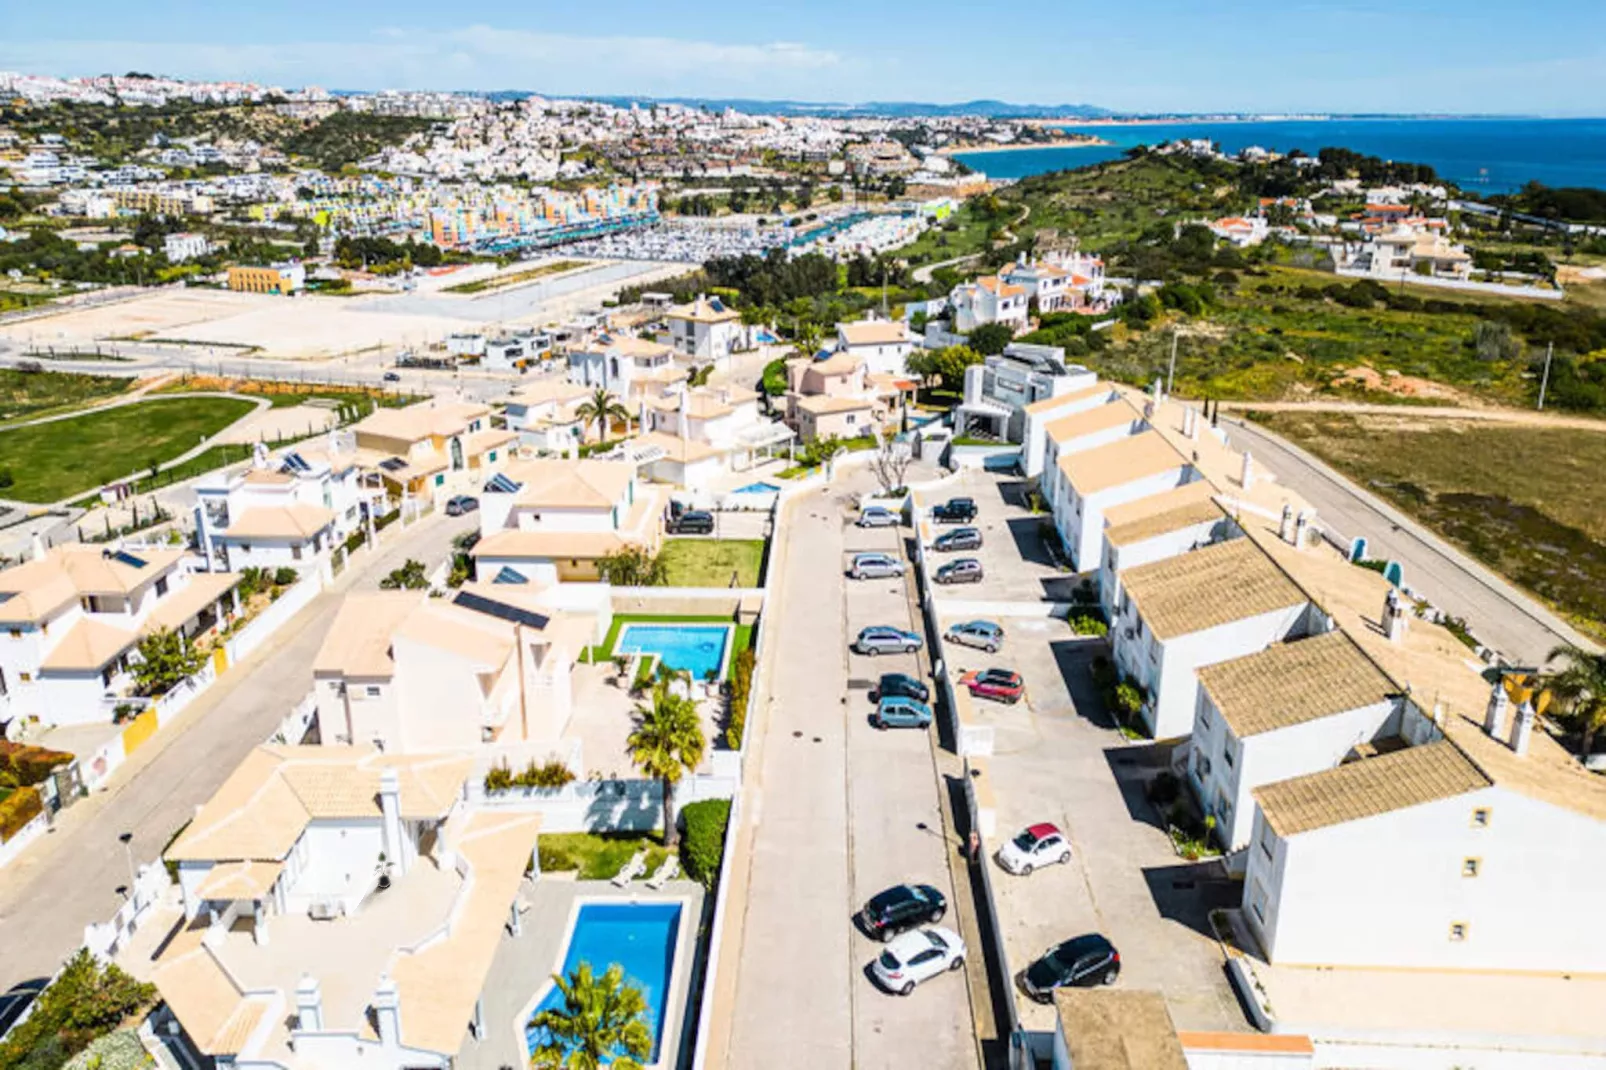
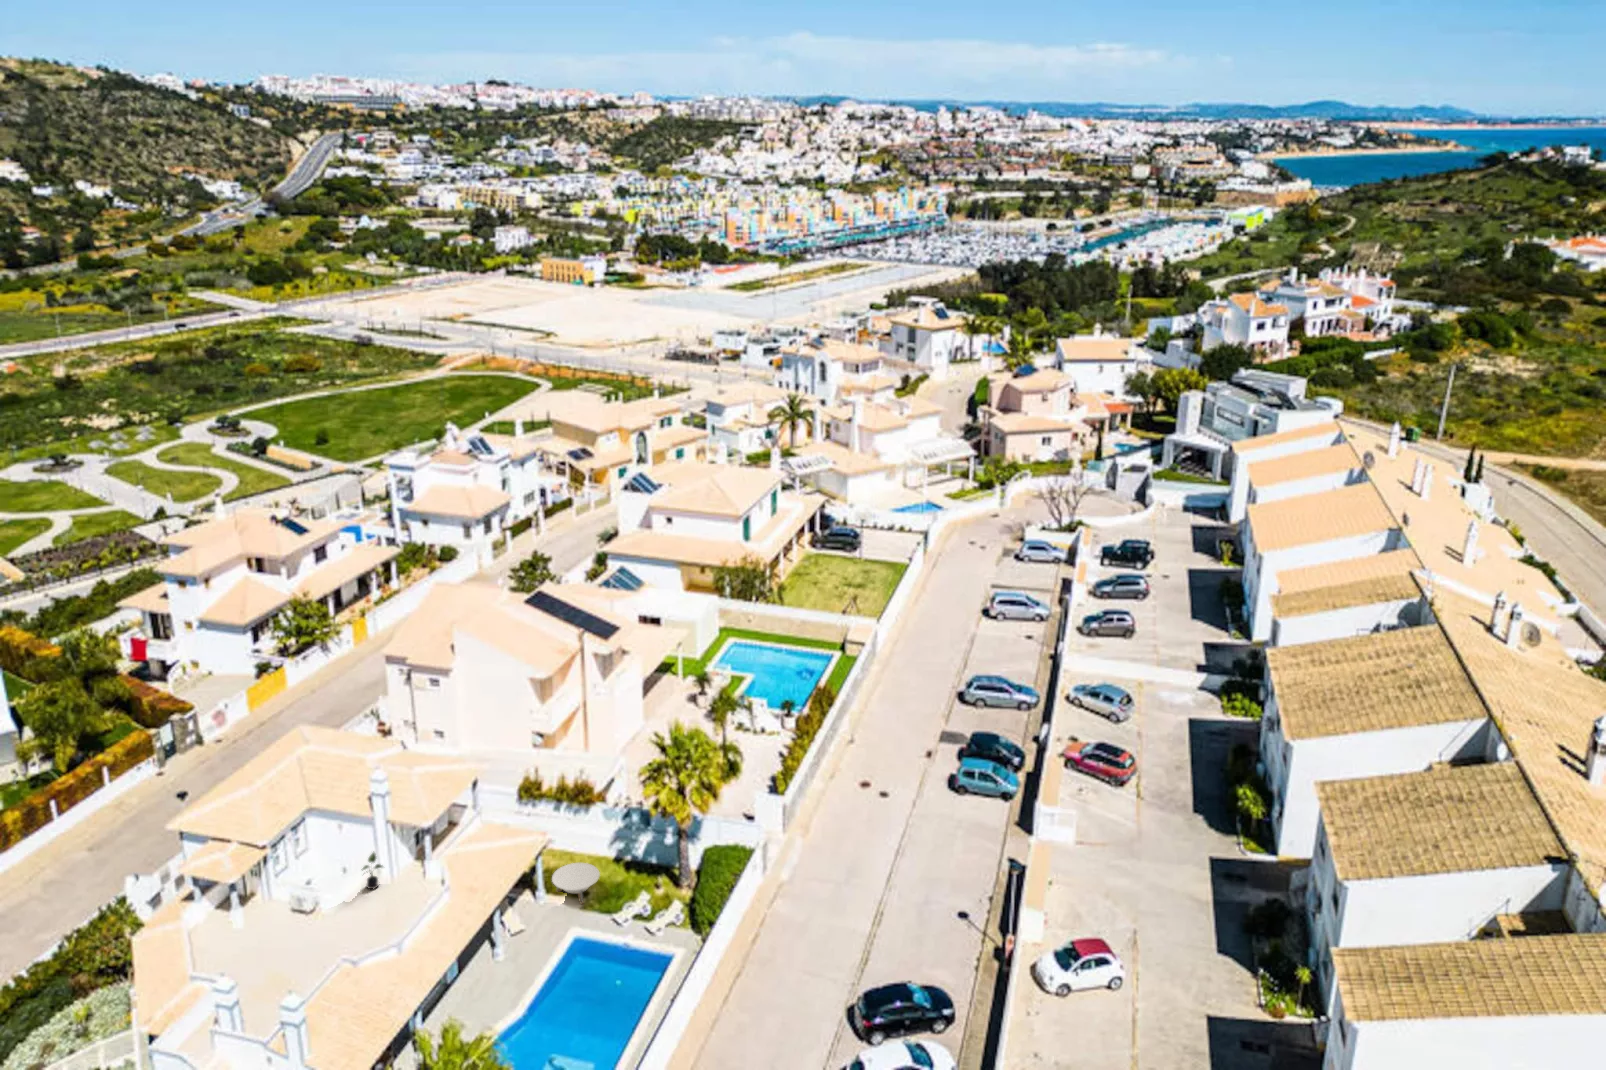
round table: none [538,839,583,876] -> present [552,863,600,904]

